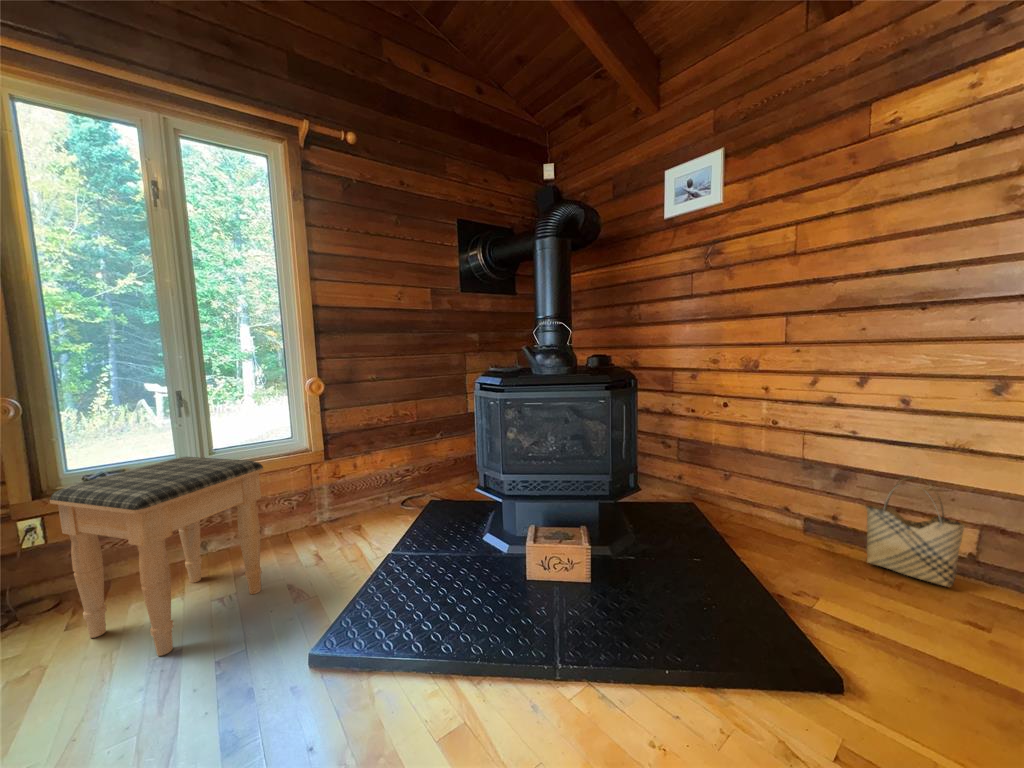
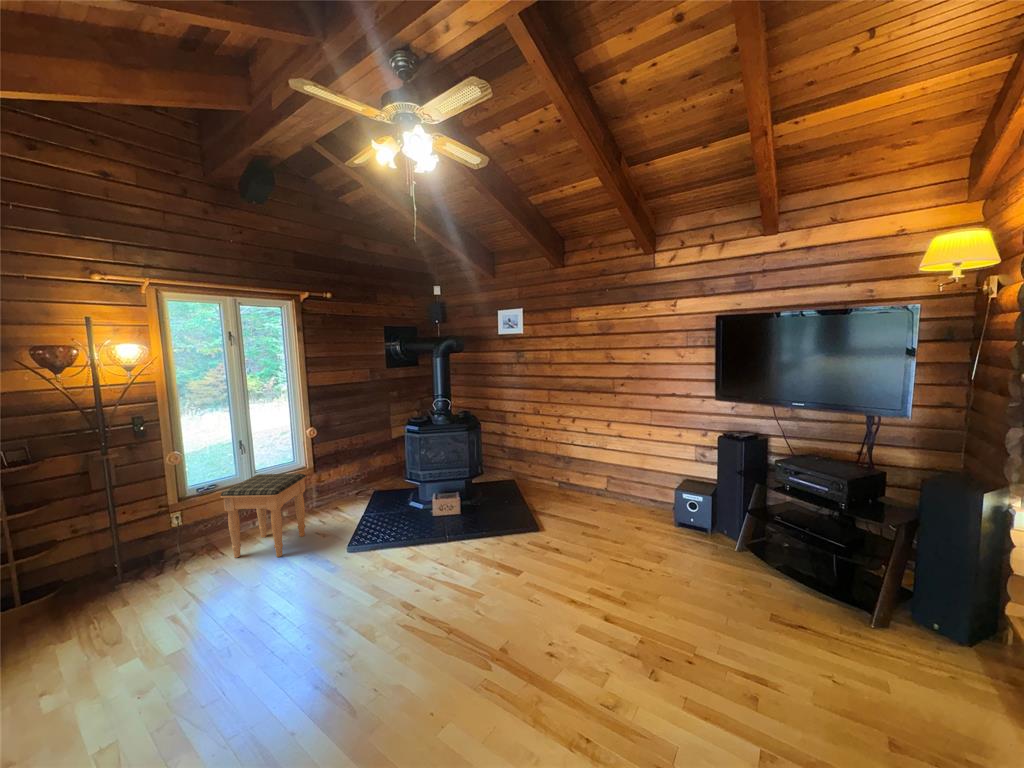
woven basket: present [866,477,965,587] -> none [572,460,599,500]

